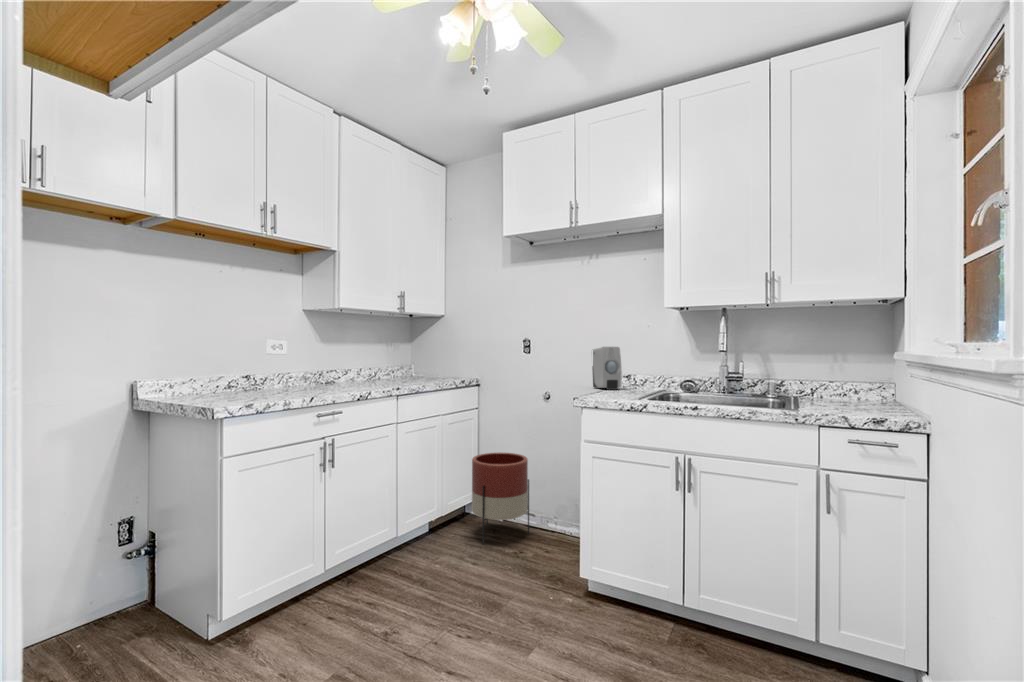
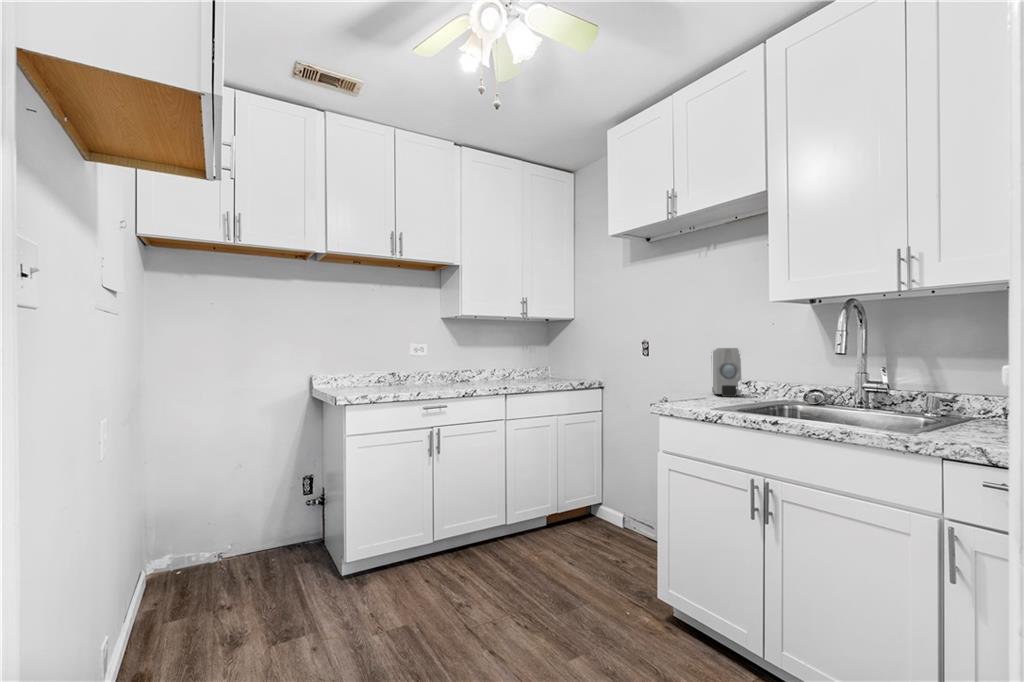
planter: present [472,452,529,544] -> none [584,455,644,545]

